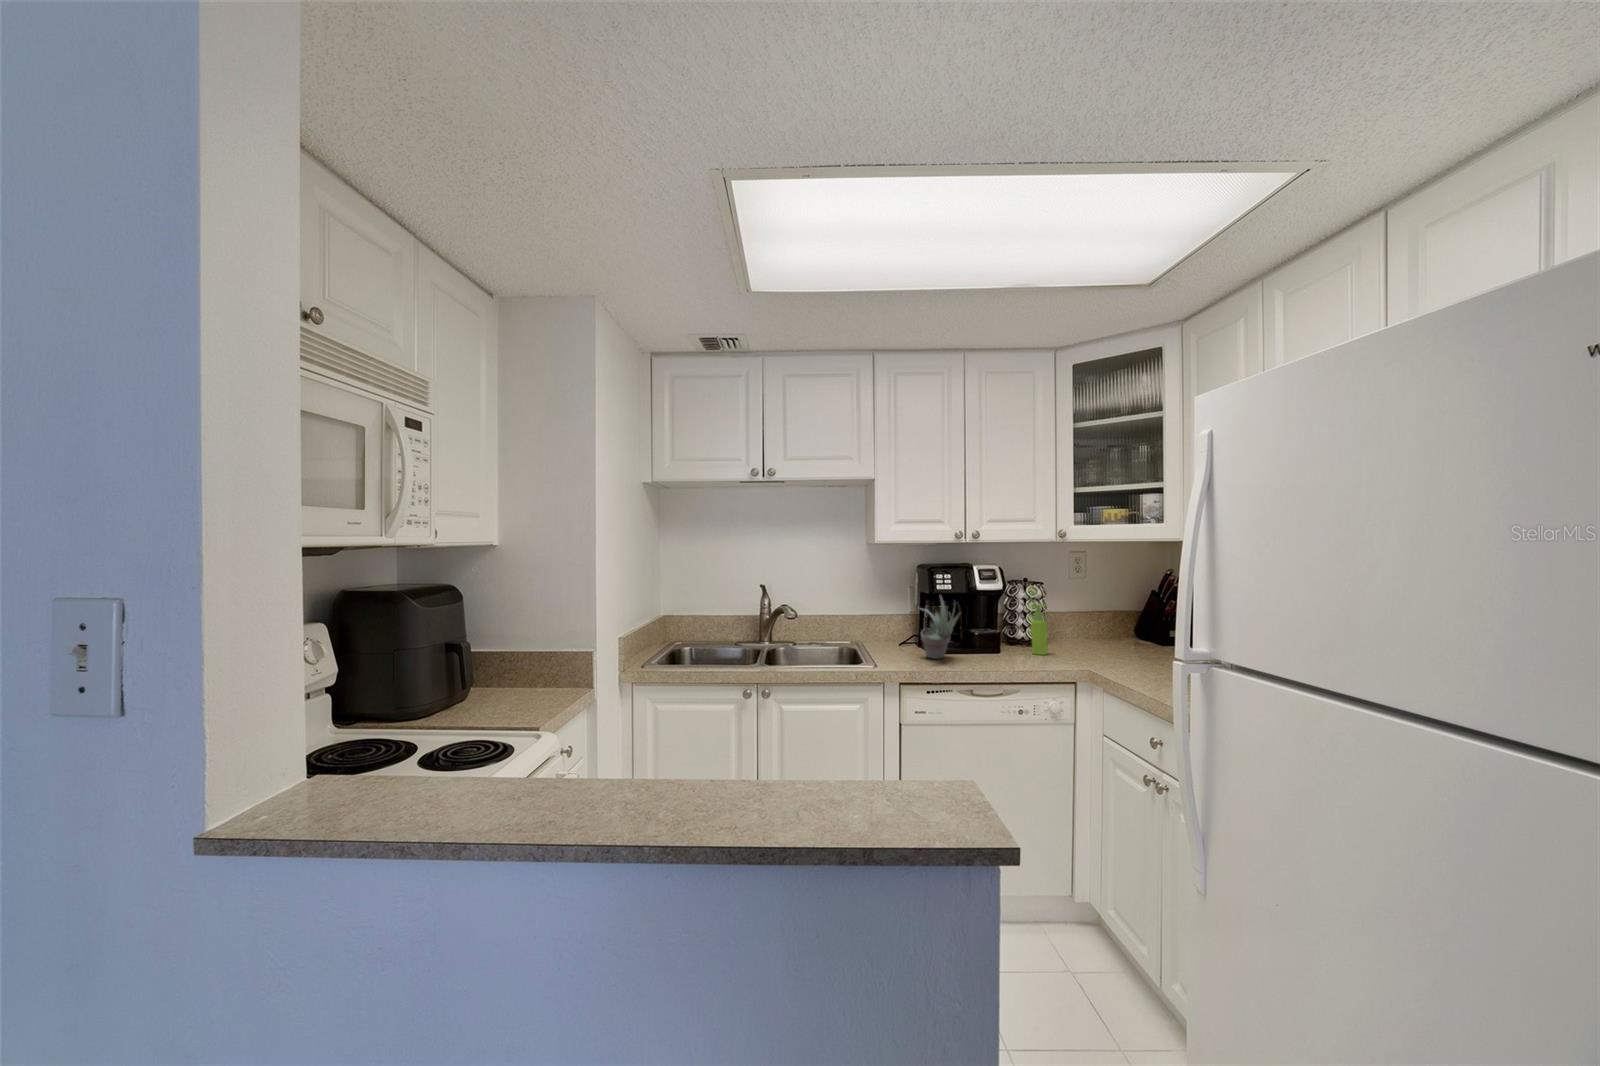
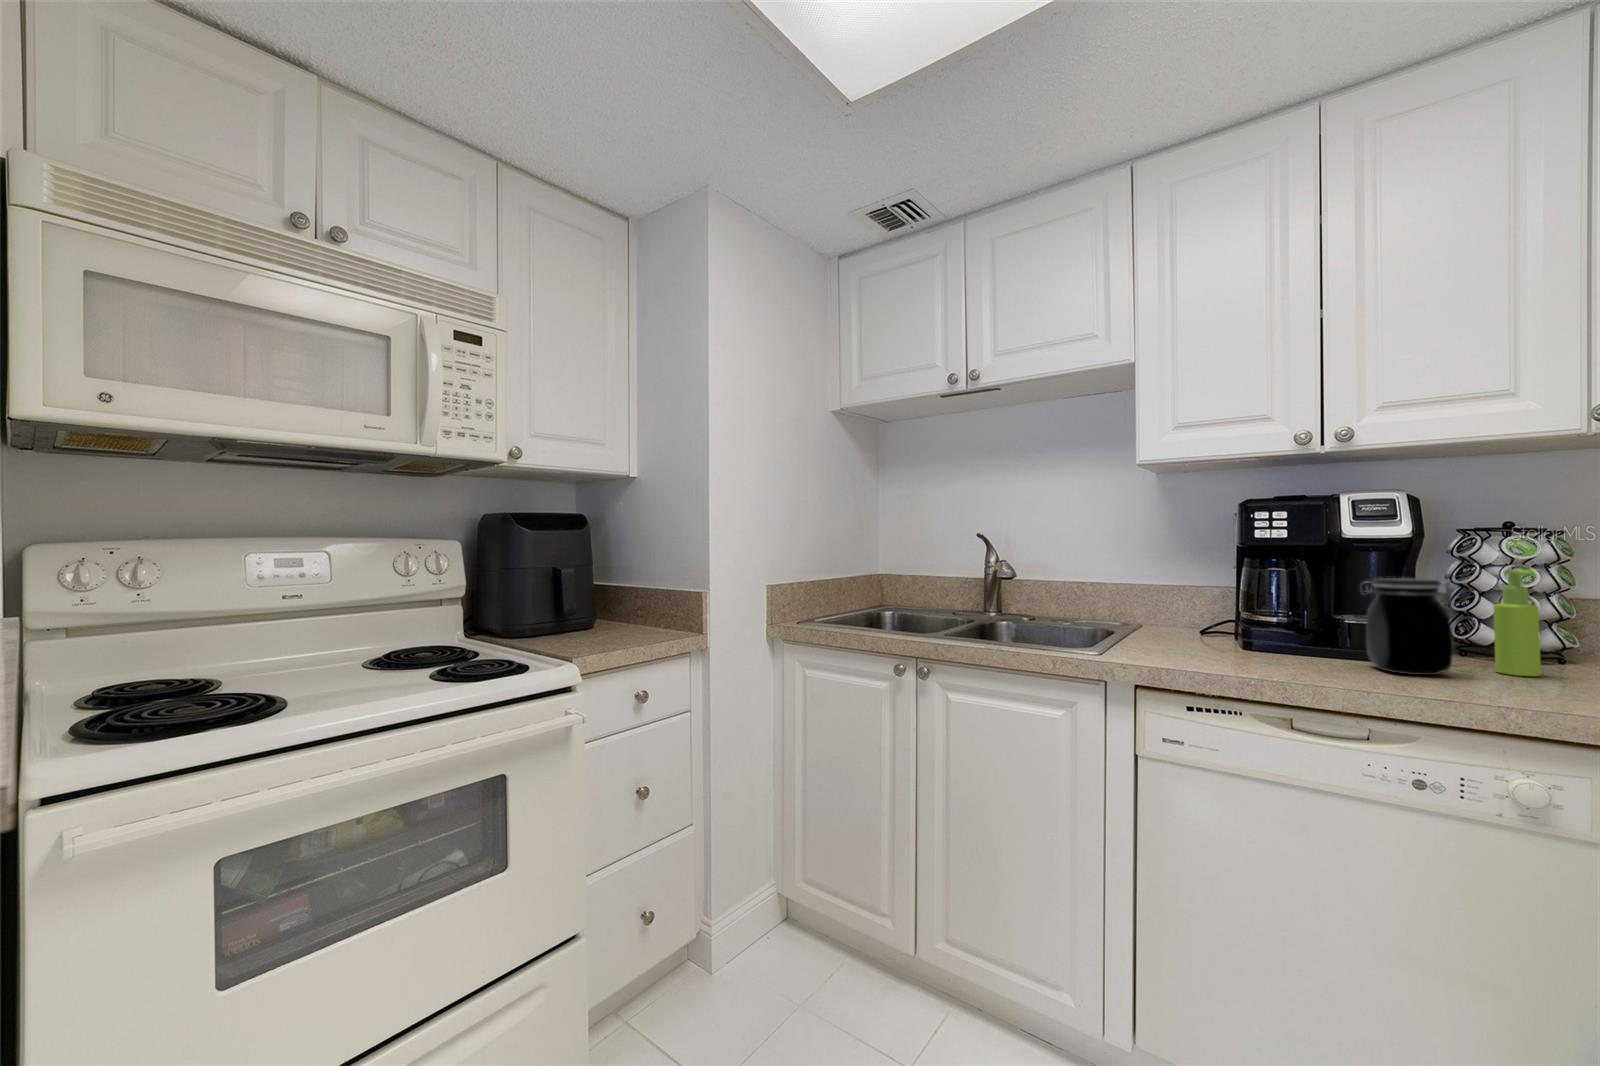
succulent plant: present [920,597,960,659] -> none [1197,543,1290,657]
jar: none [987,611,1023,660] -> present [1360,578,1454,675]

